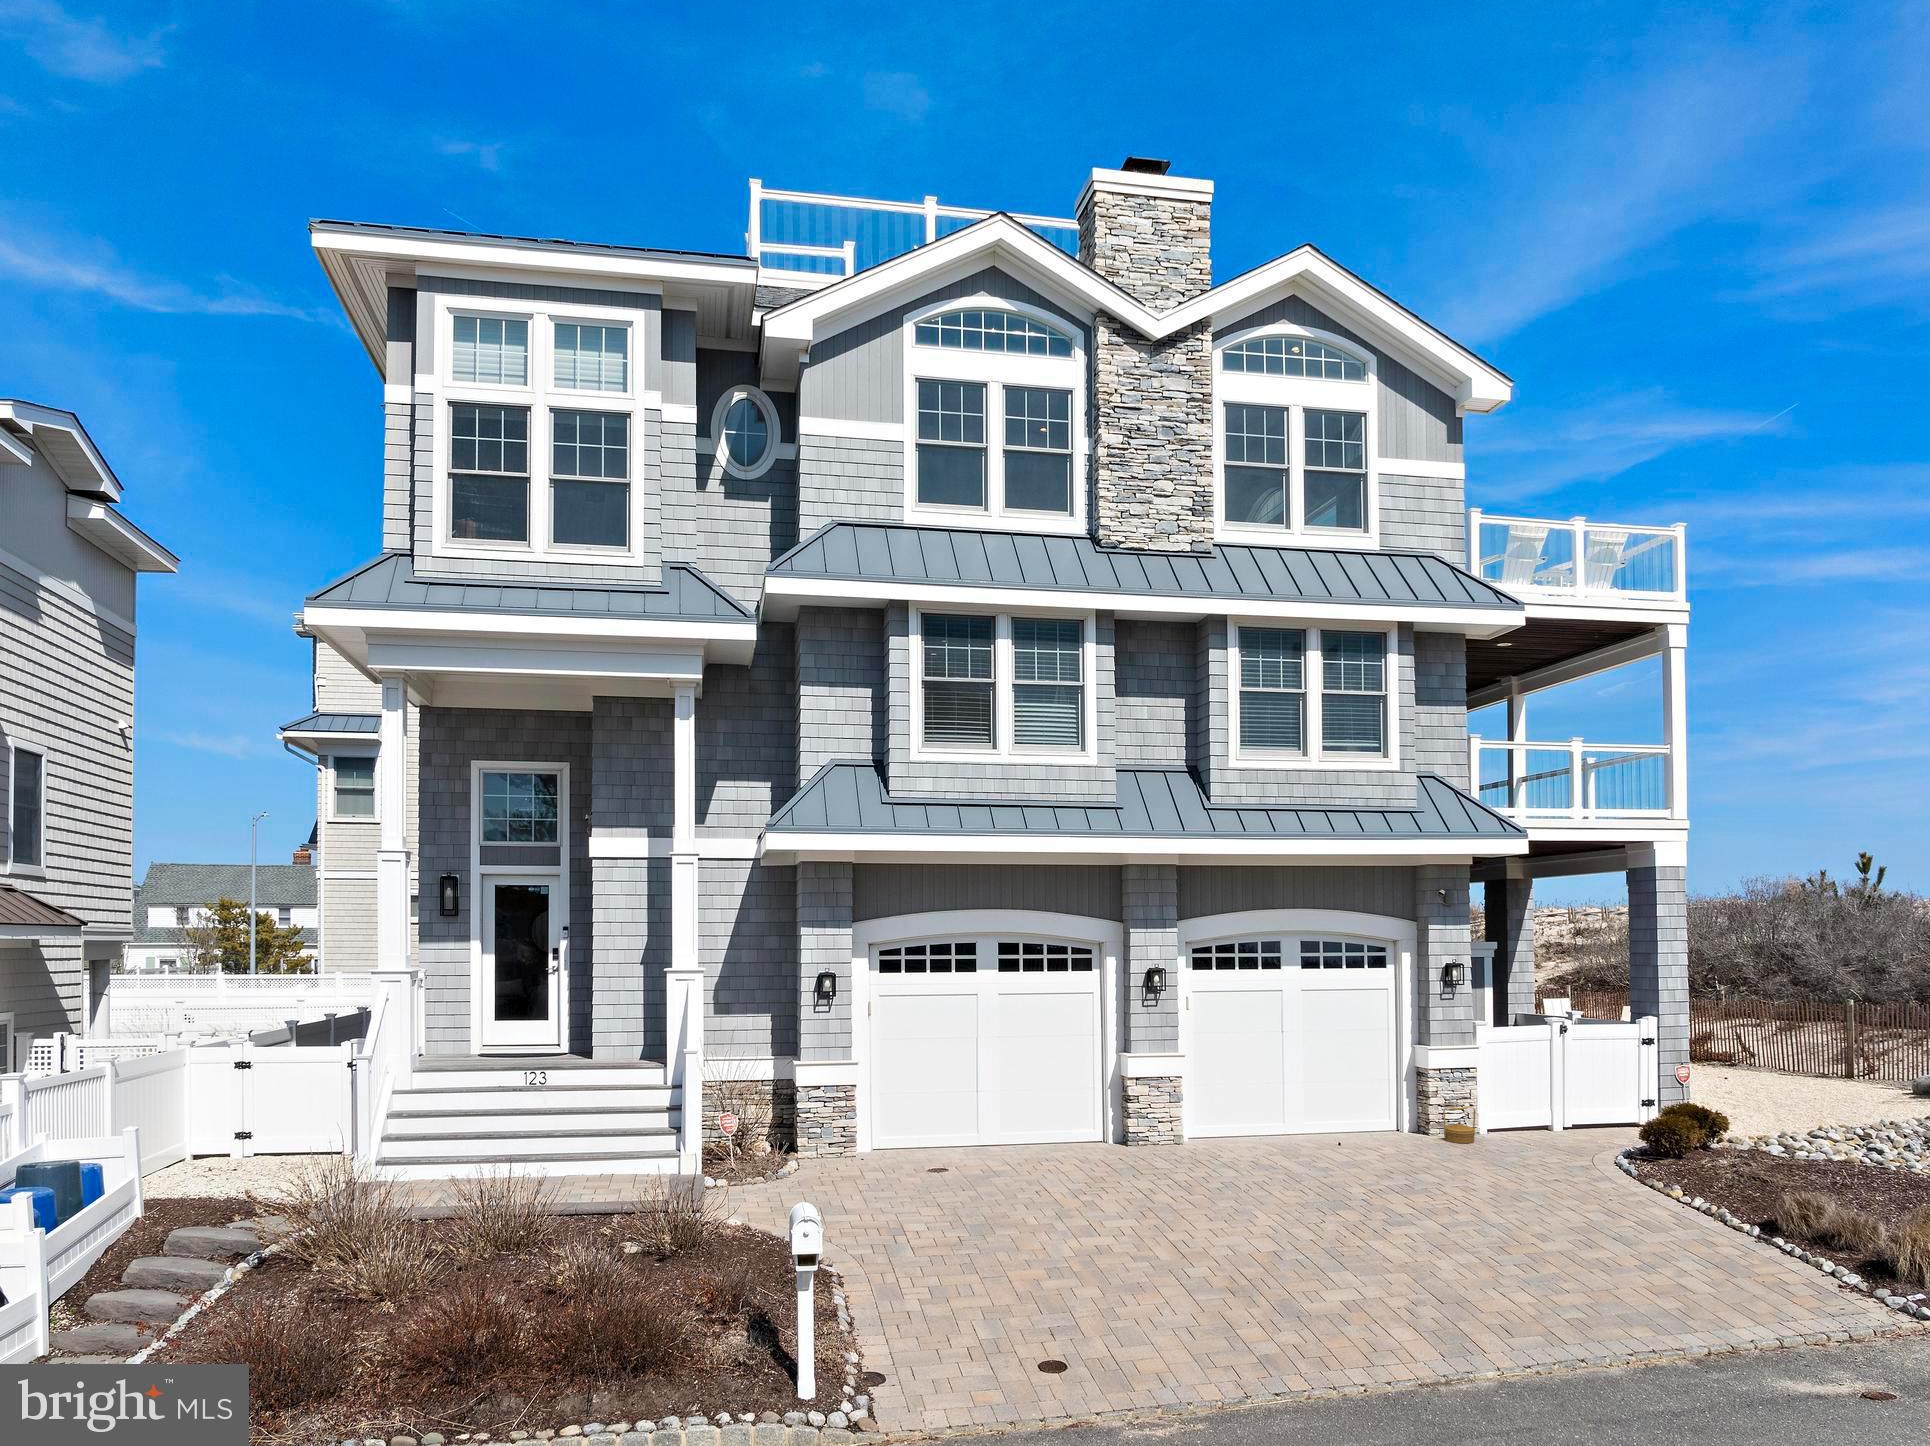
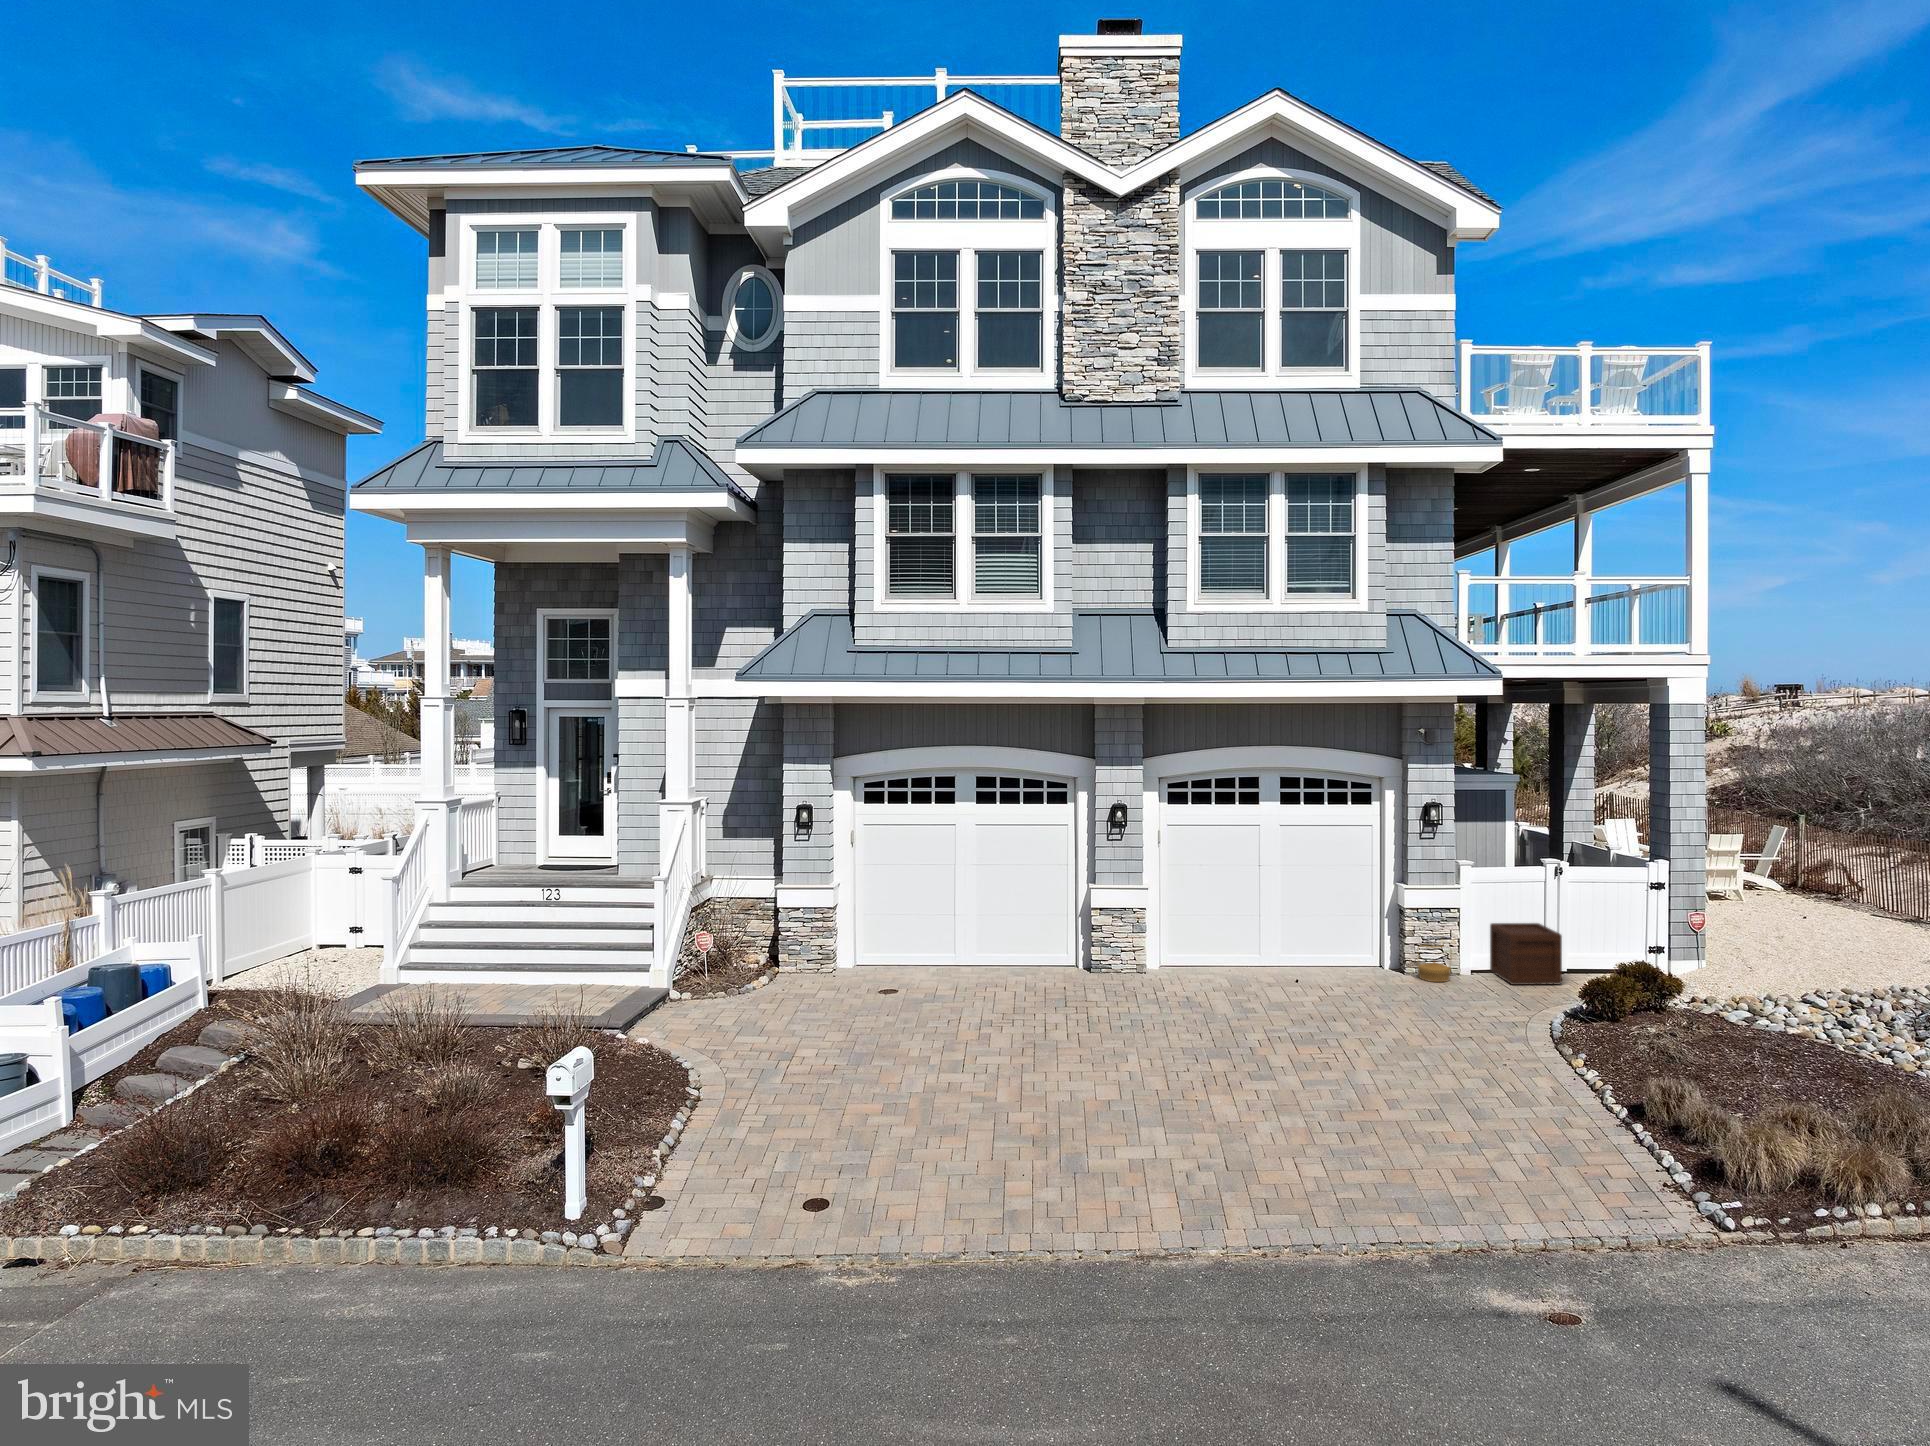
wooden crate: none [1505,1081,1576,1143] -> present [1490,923,1562,985]

